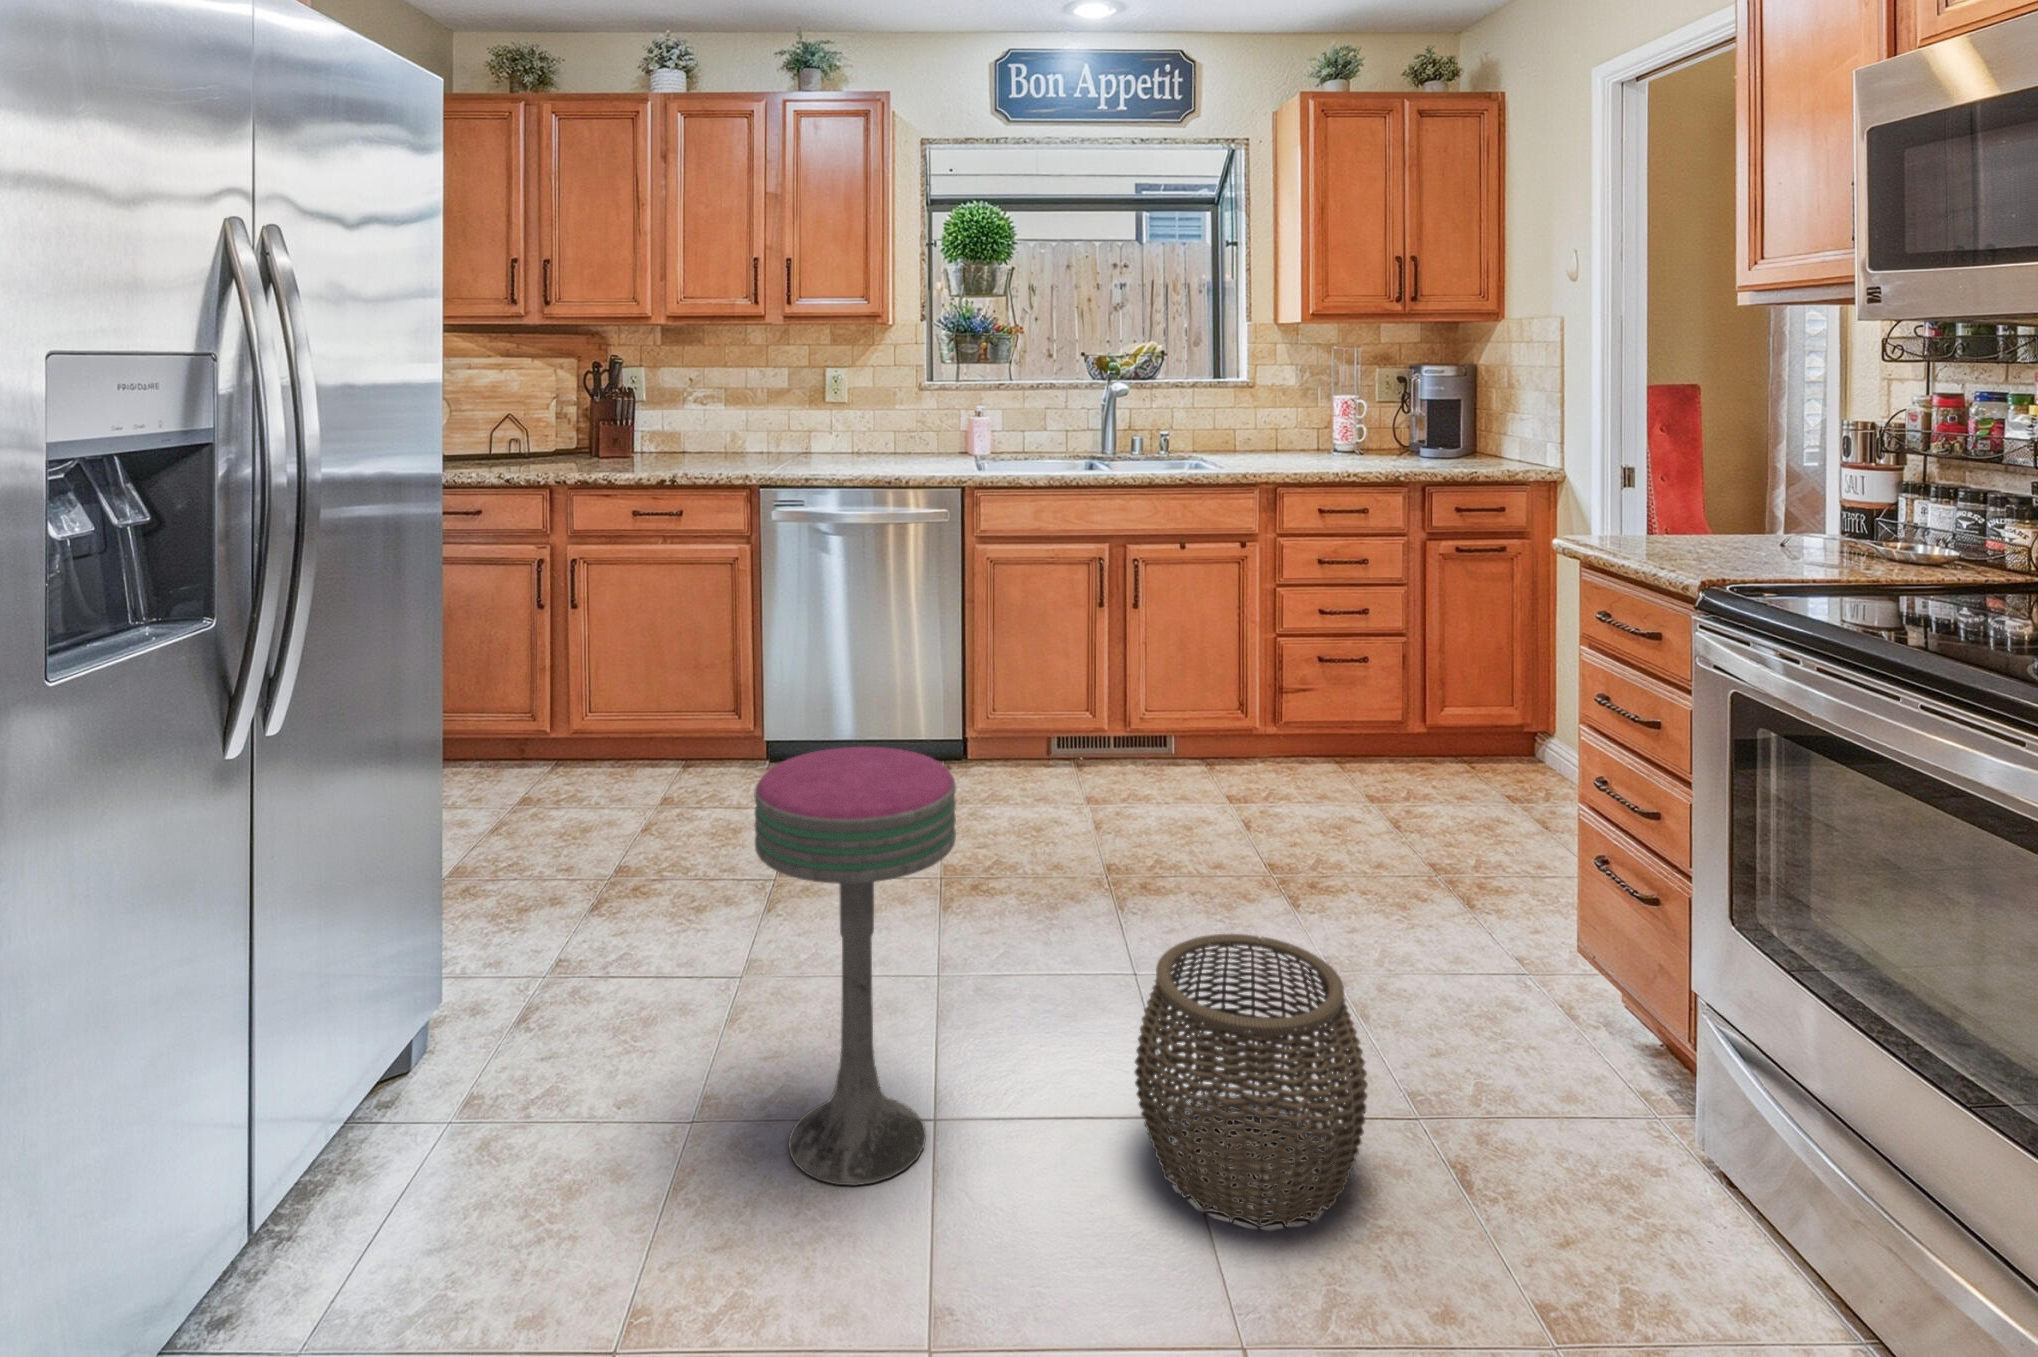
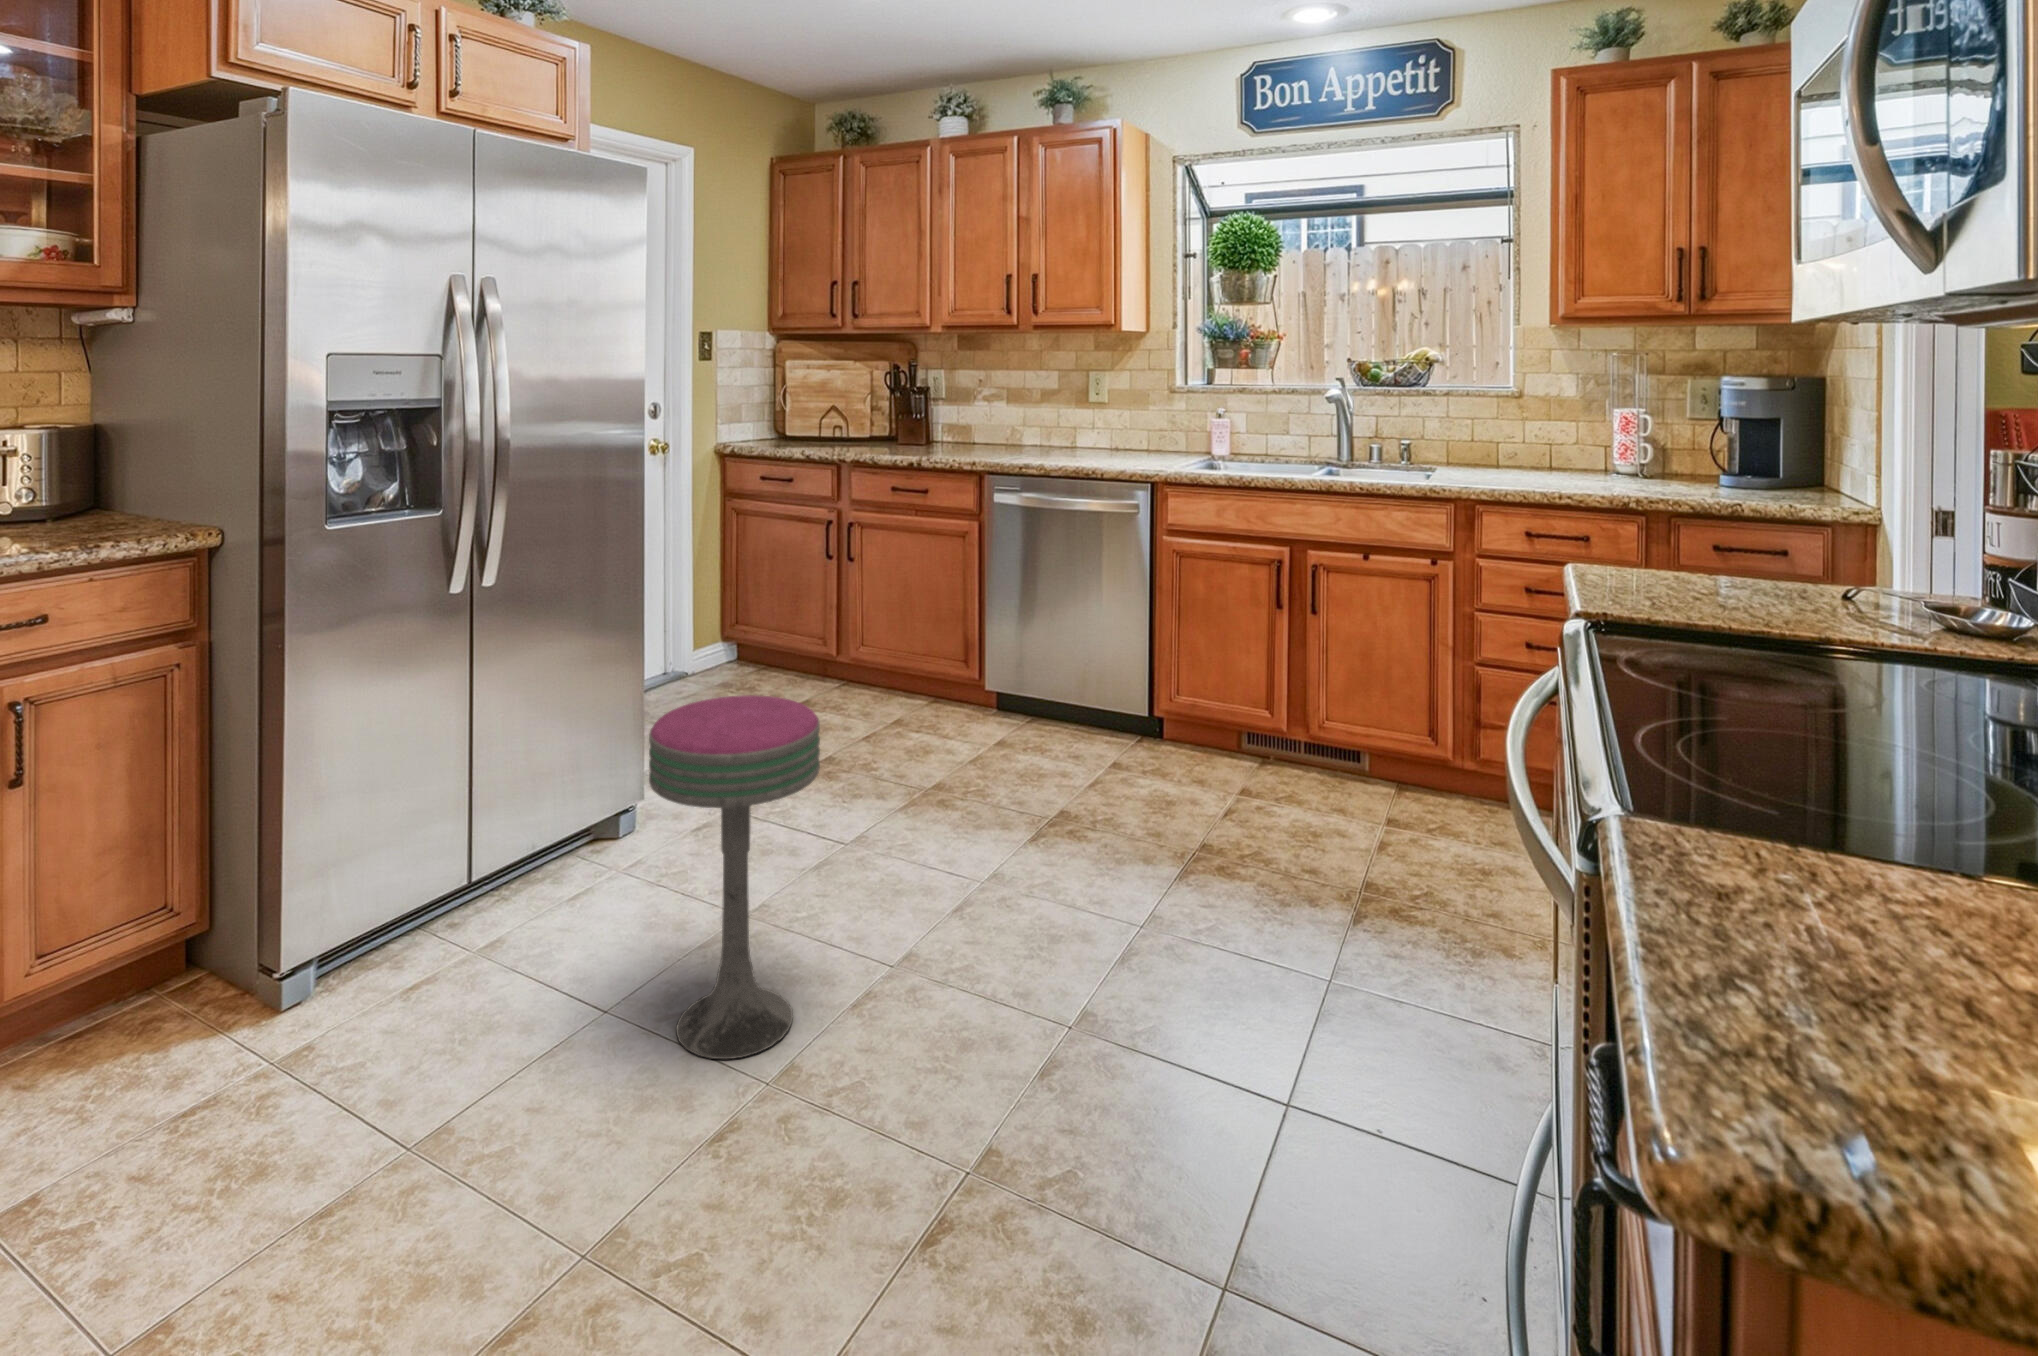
woven basket: present [1135,934,1368,1227] -> none [892,931,1116,1231]

